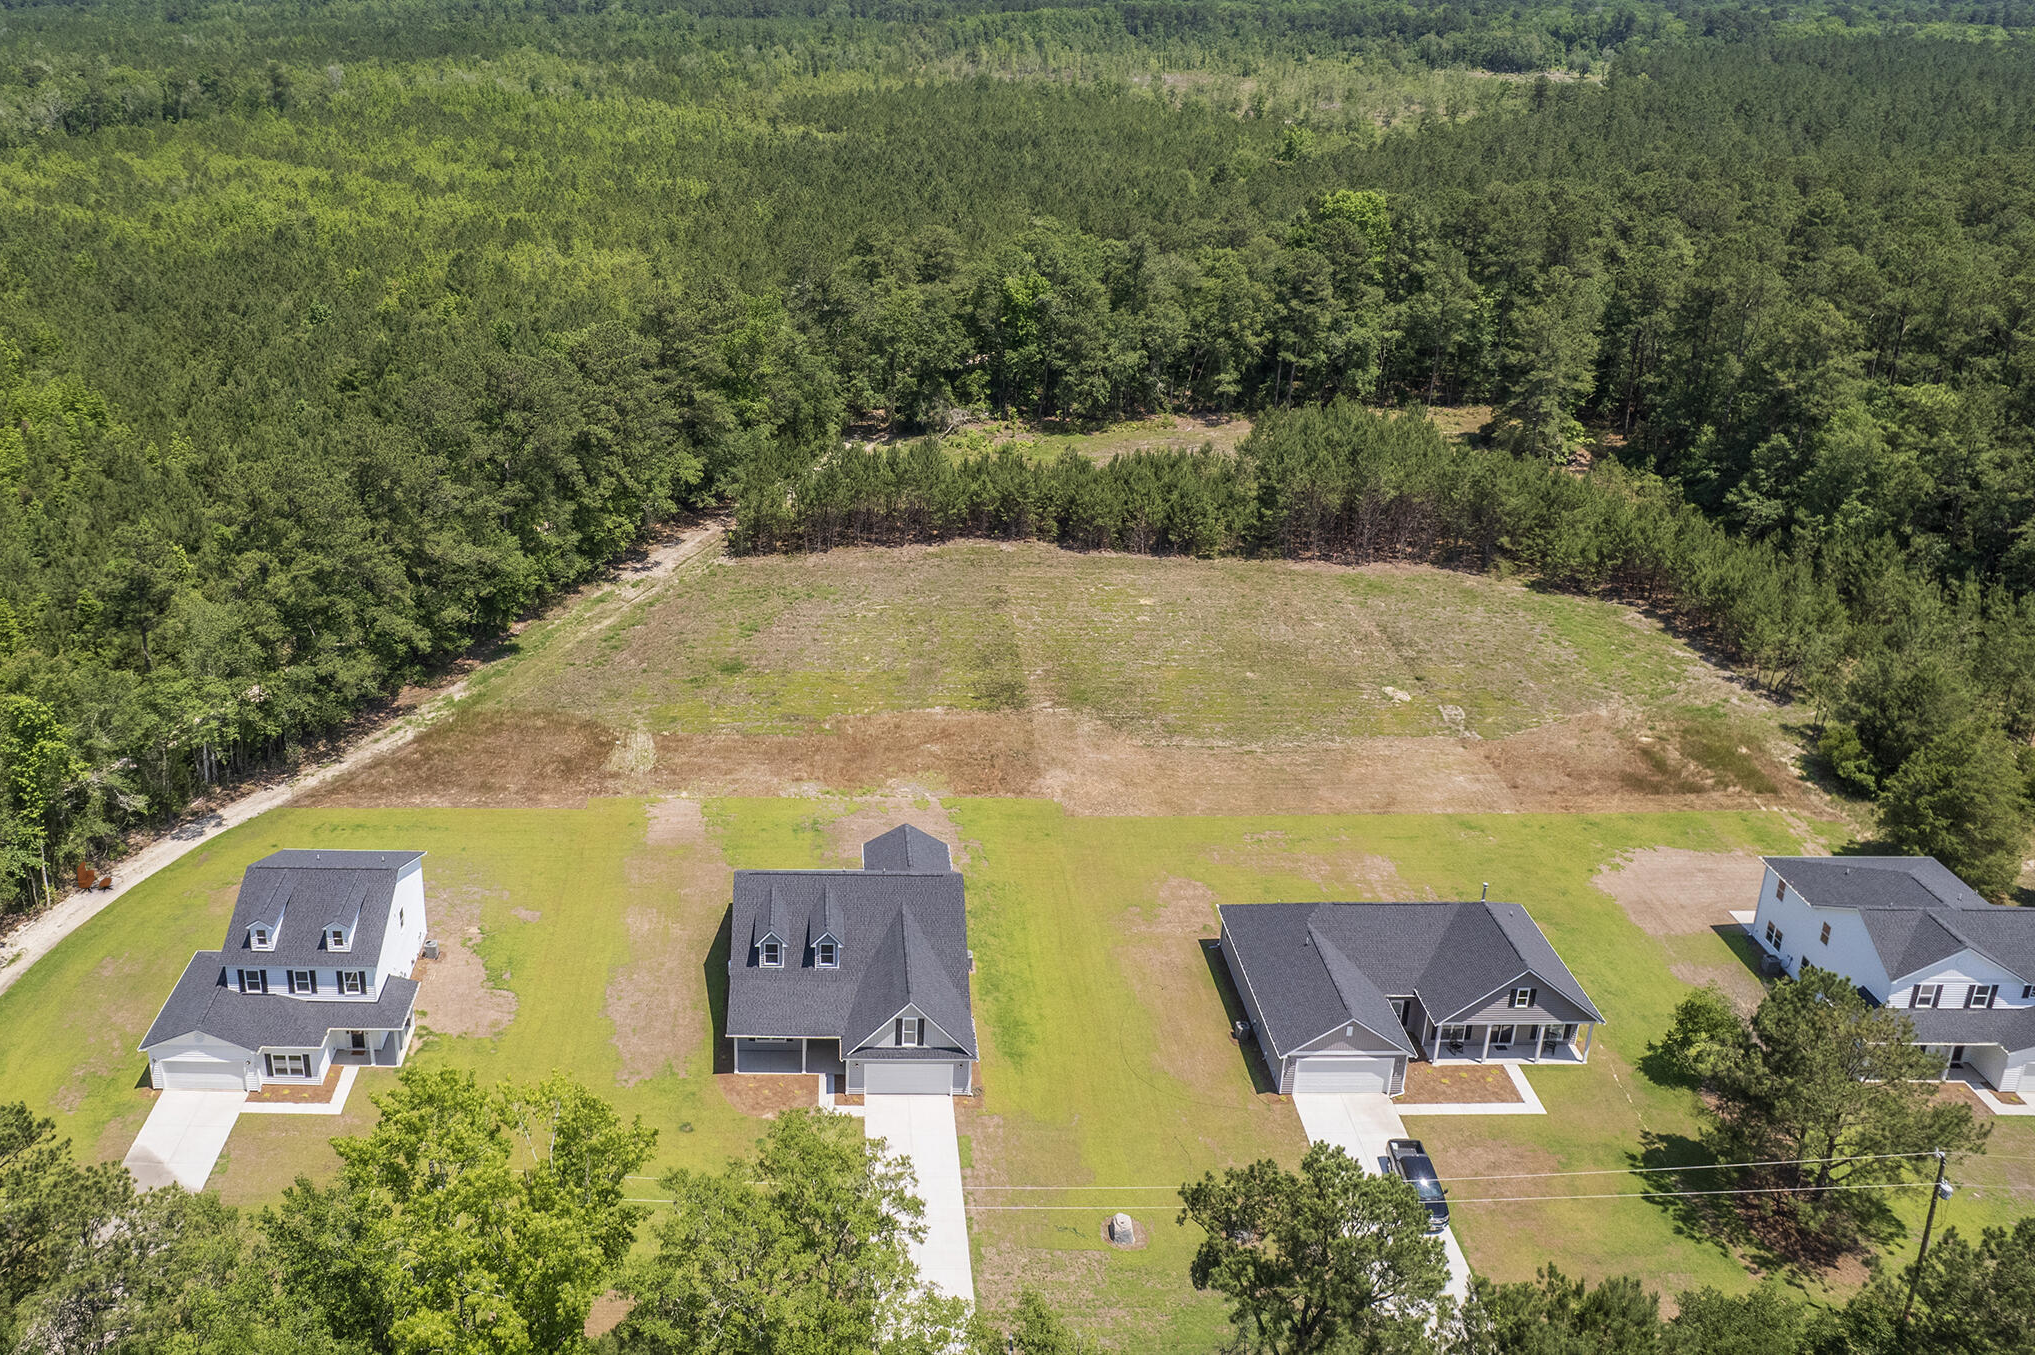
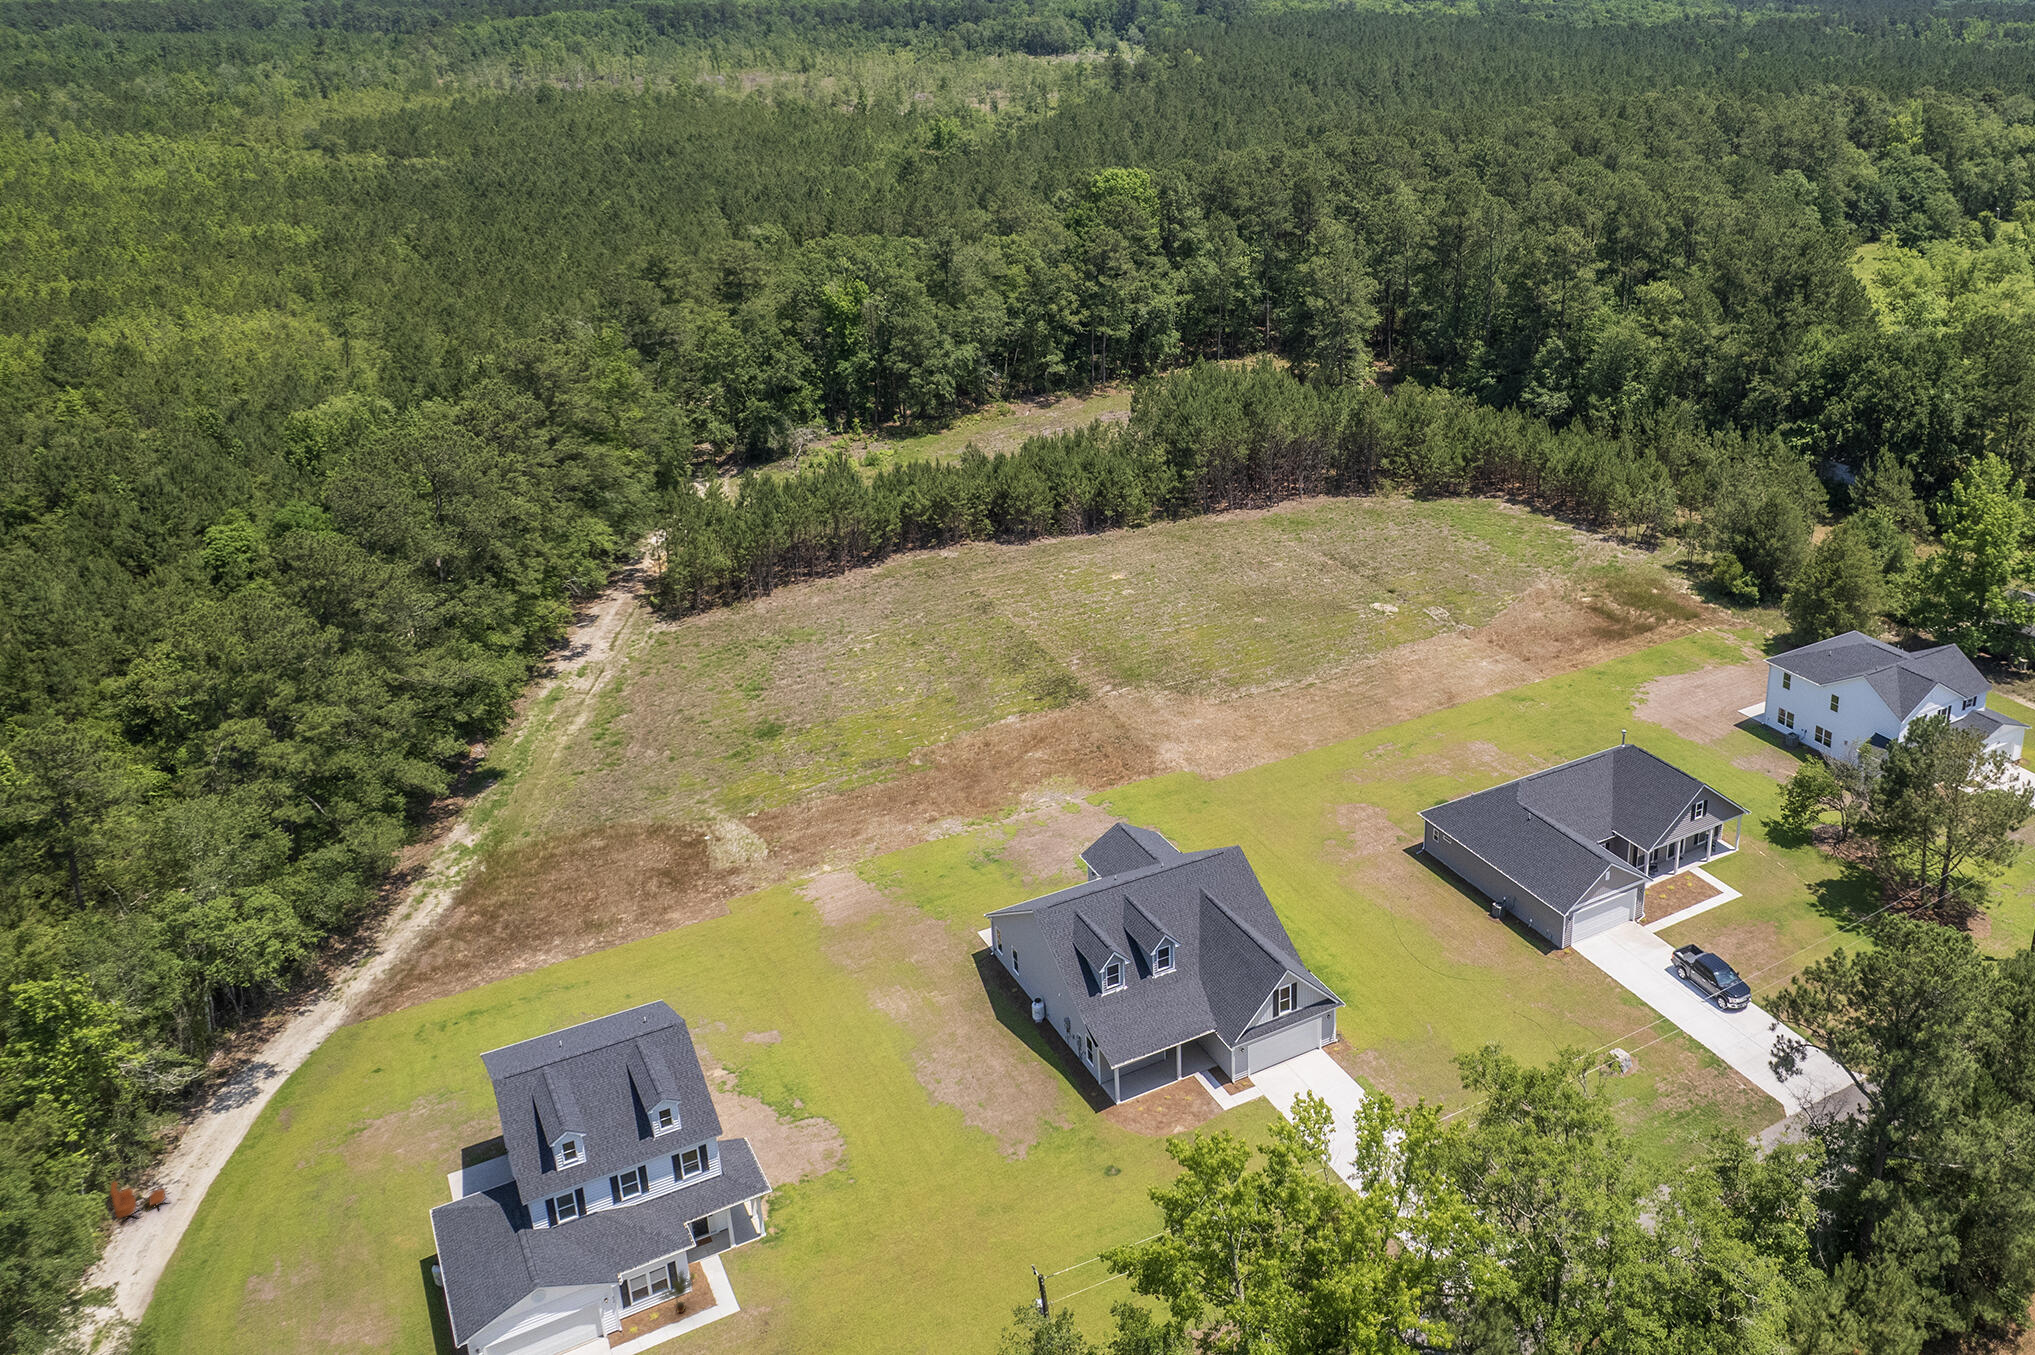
potted tree: none [296,1061,326,1097] -> present [660,1271,695,1313]

